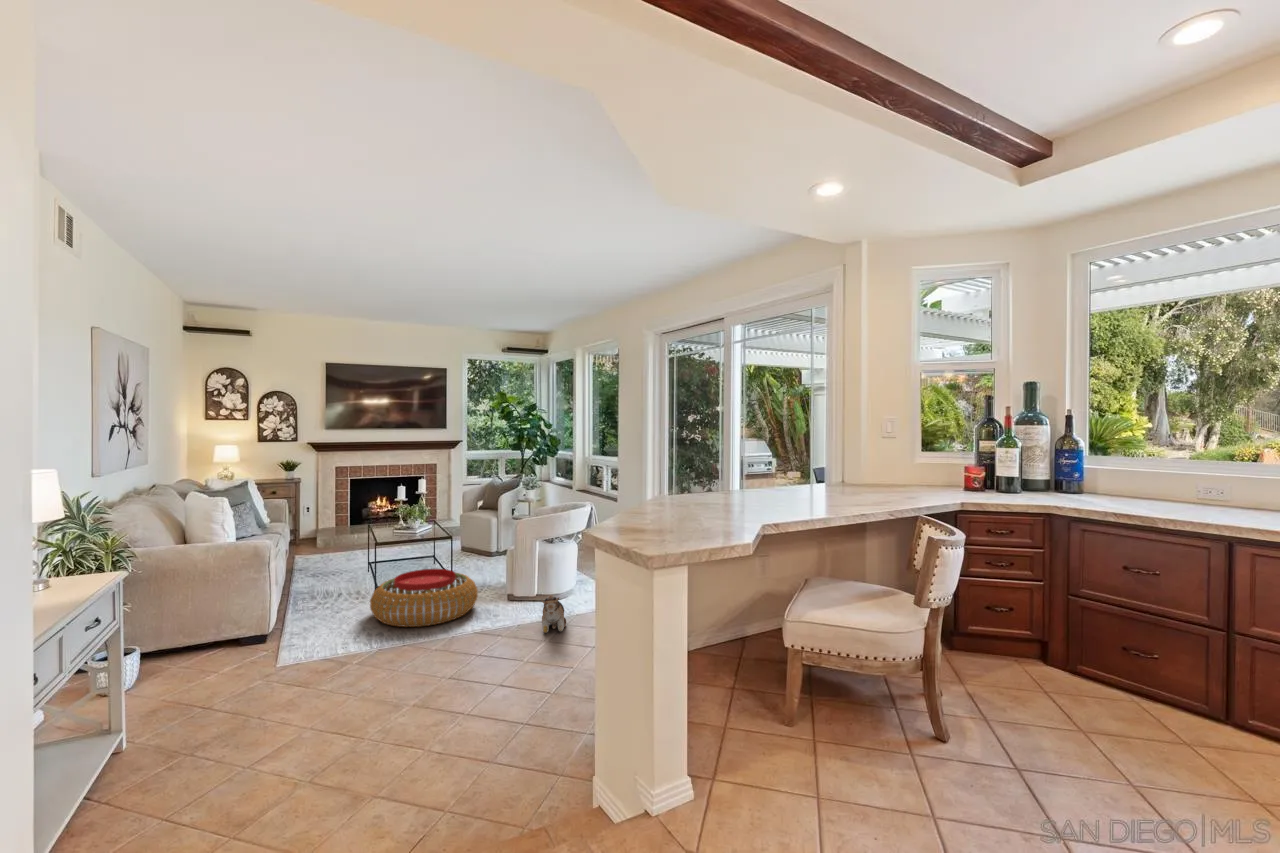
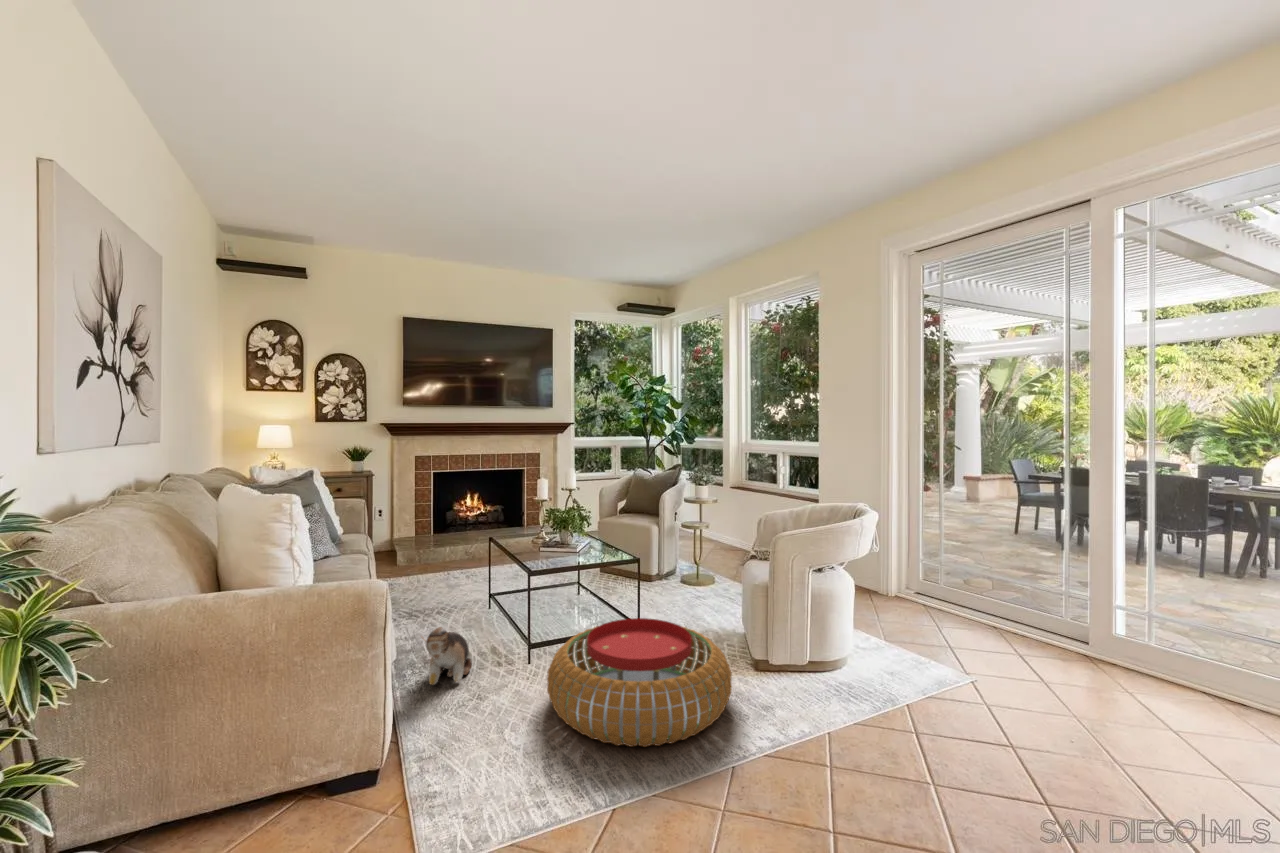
plush toy: present [541,595,566,633] -> present [422,627,472,685]

